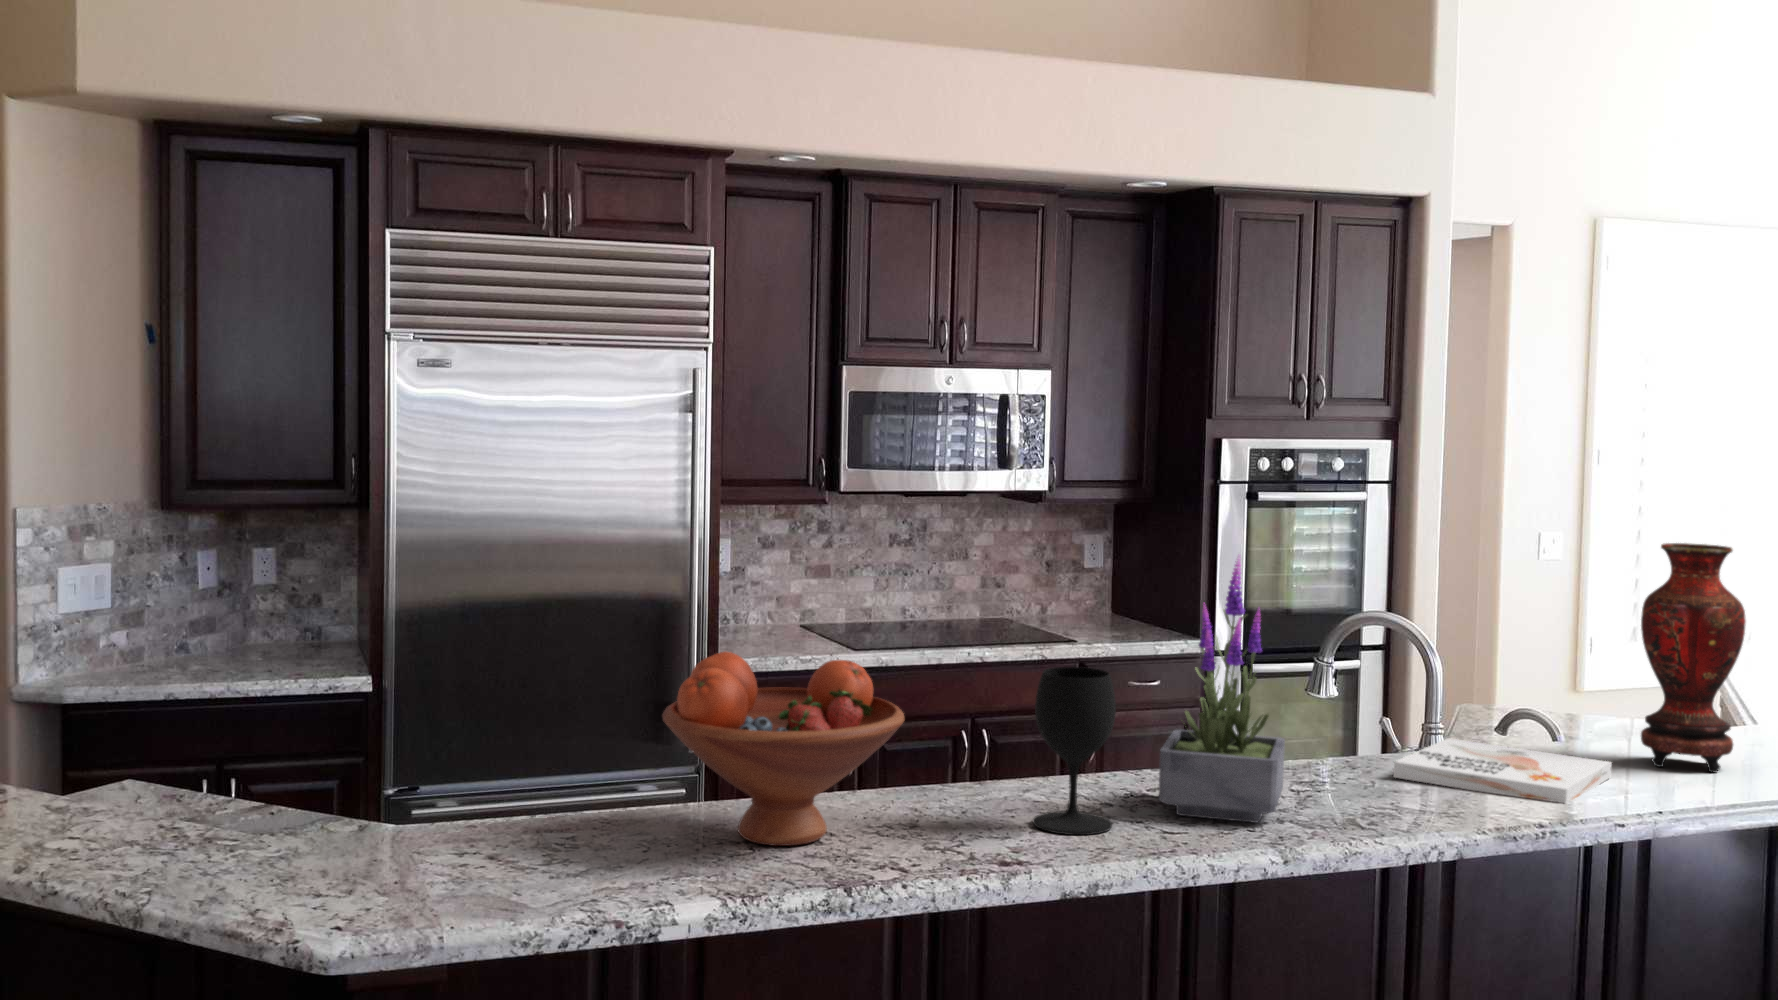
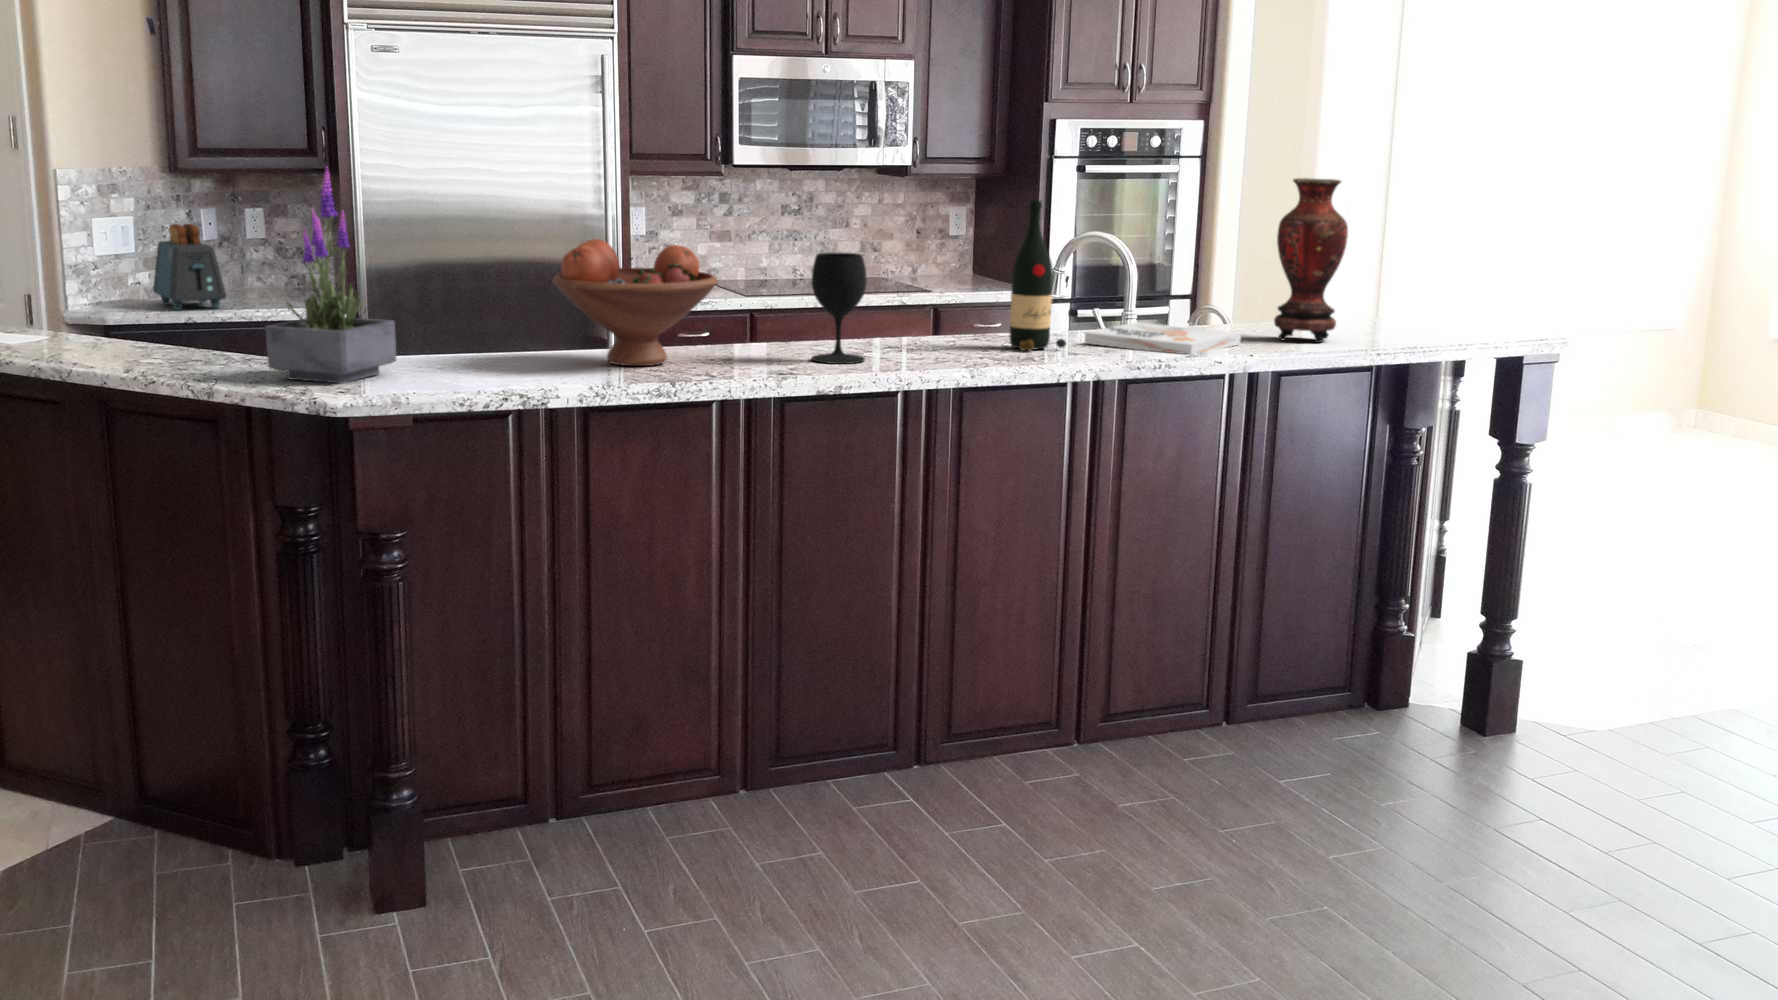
potted plant: present [1159,559,1285,823] -> present [265,167,396,383]
toaster: none [130,573,219,682] -> present [153,224,227,310]
wine bottle: none [1296,583,1382,798] -> present [1009,200,1066,351]

